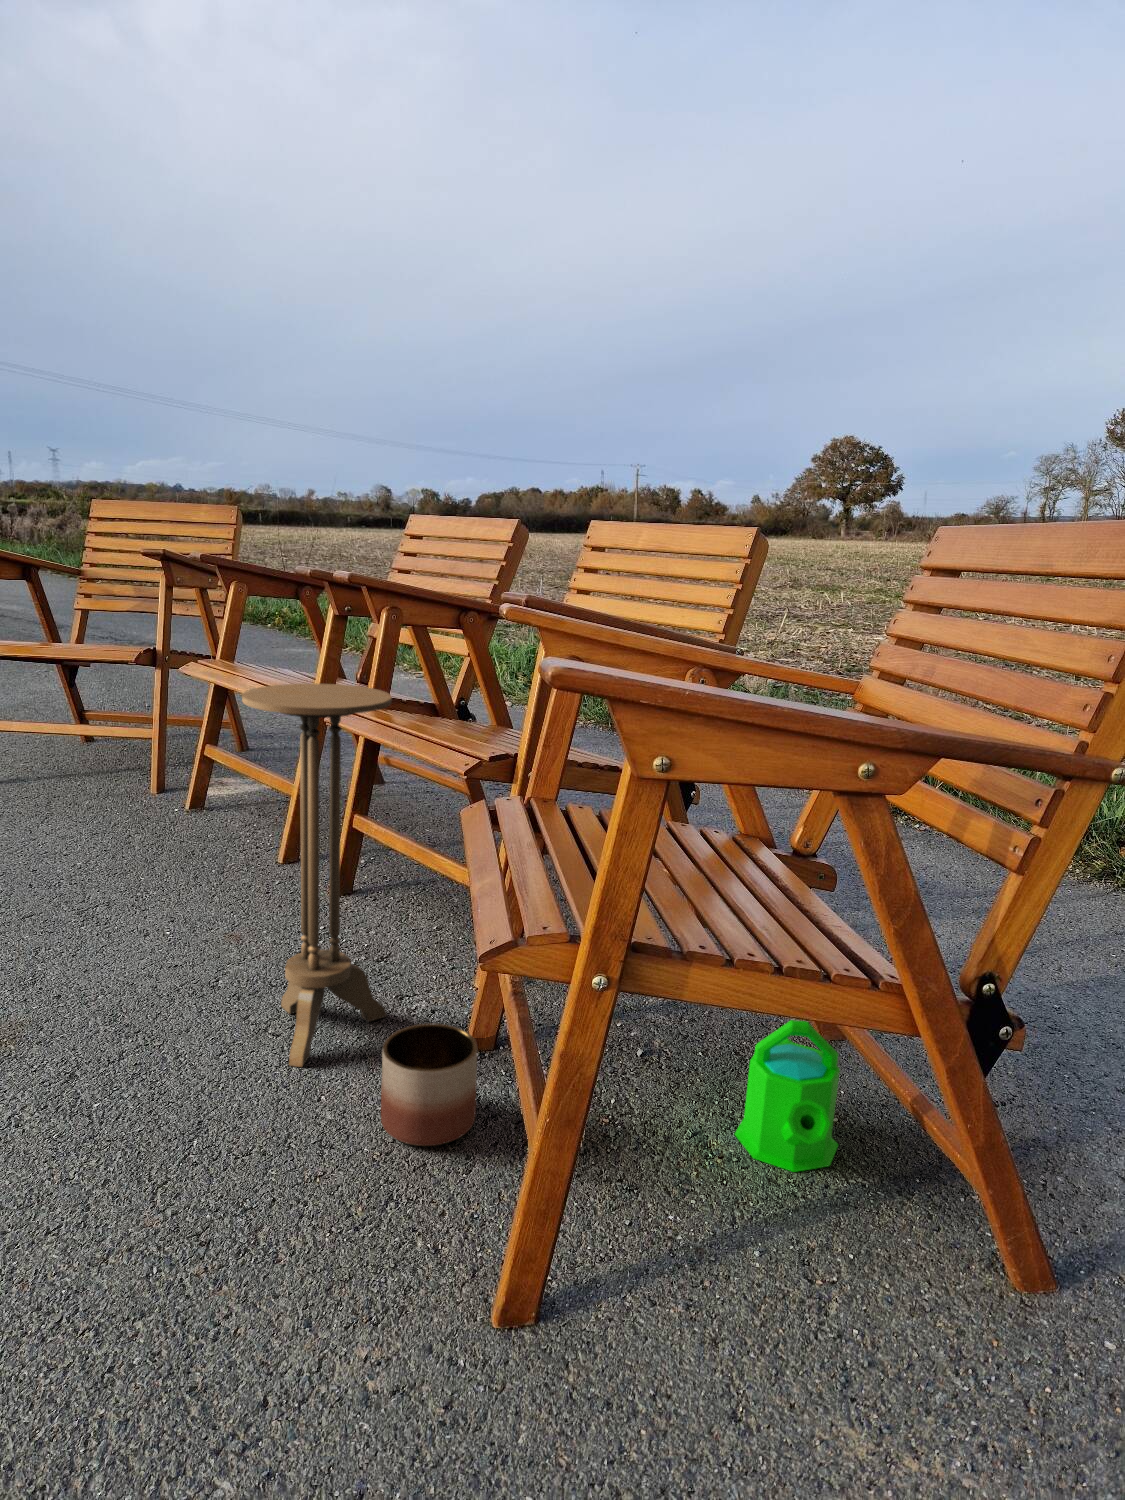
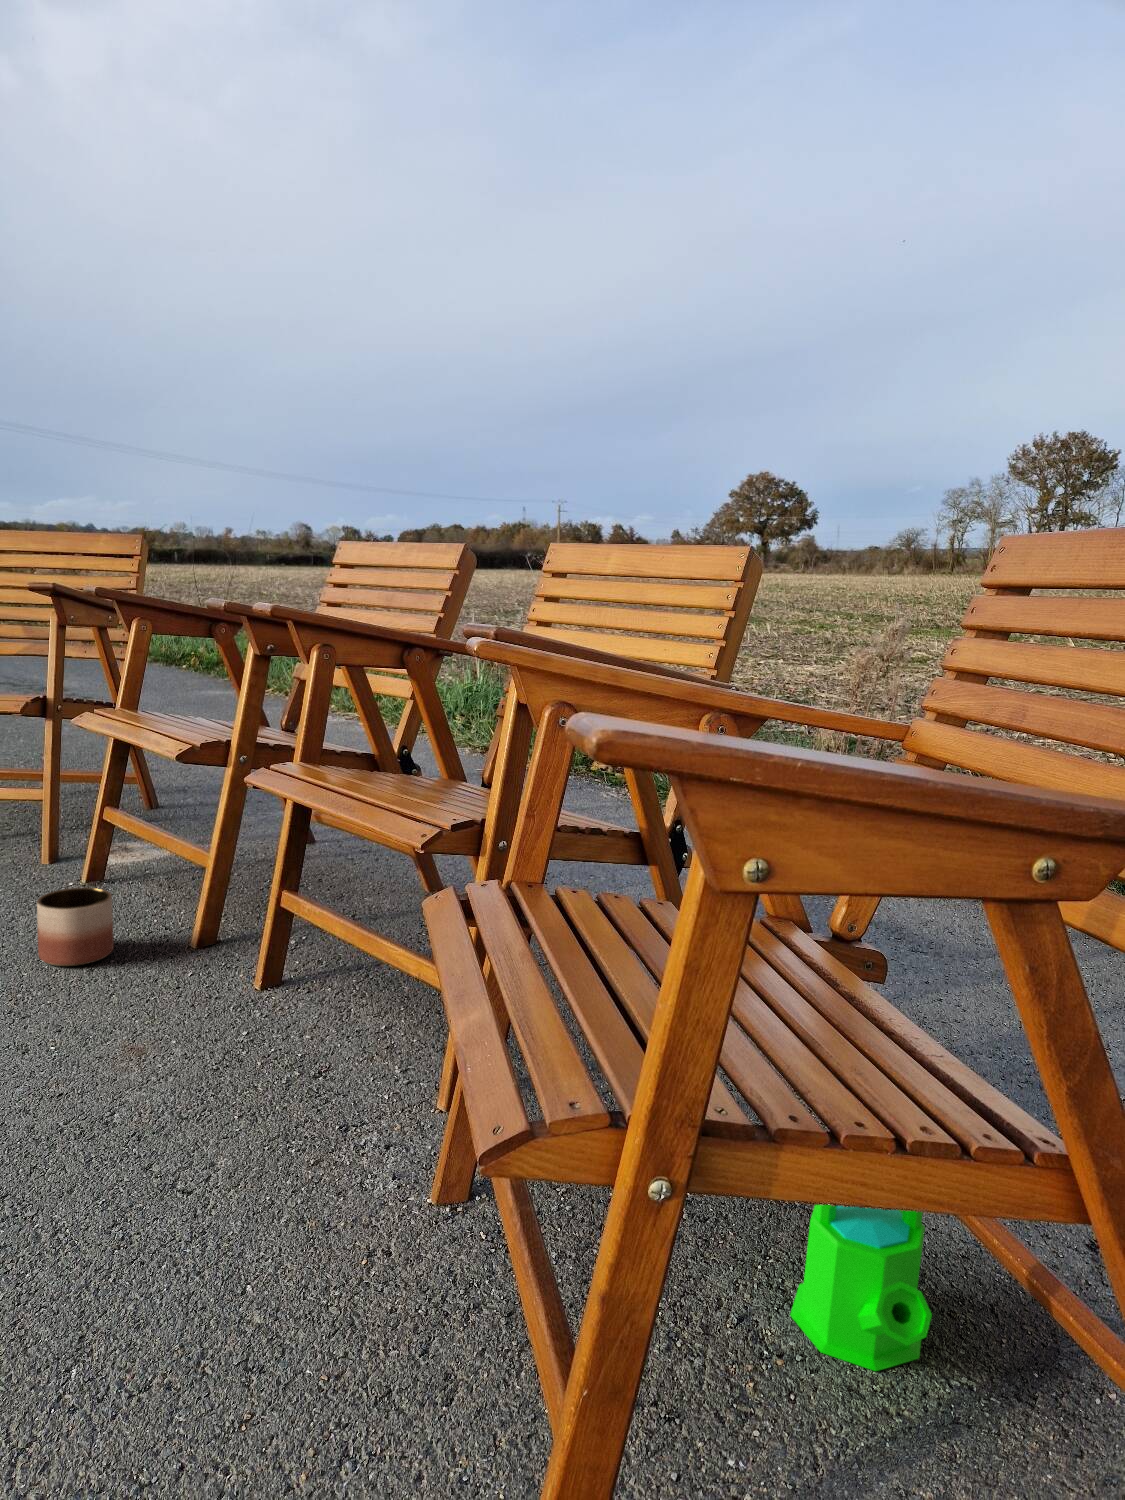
side table: present [242,684,392,1067] -> none [139,738,336,1244]
planter: present [381,1023,477,1146] -> present [37,888,114,966]

